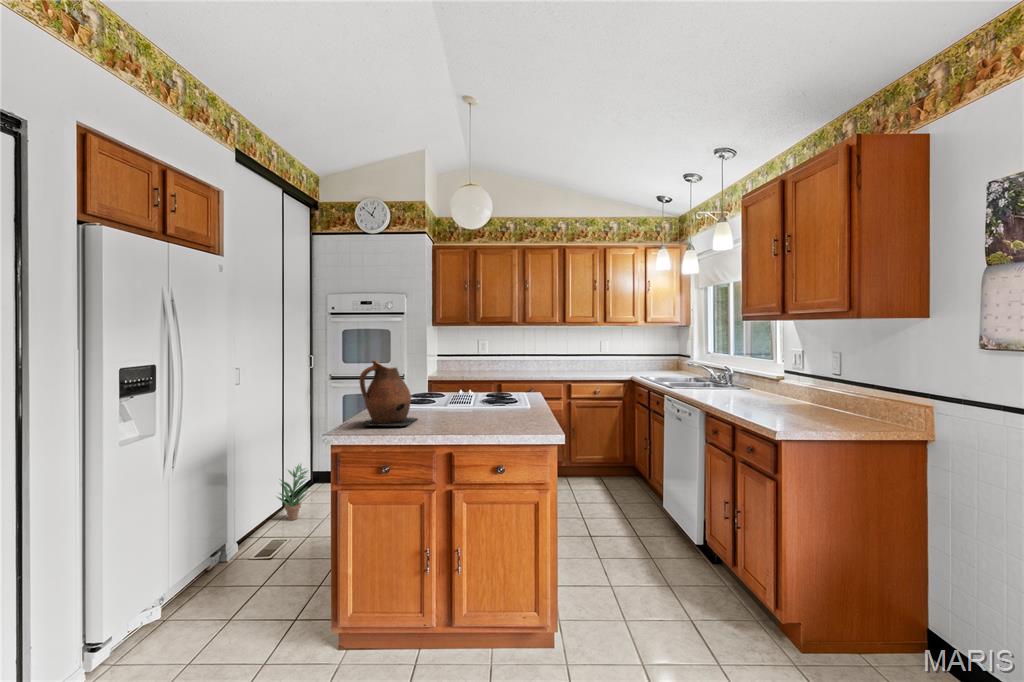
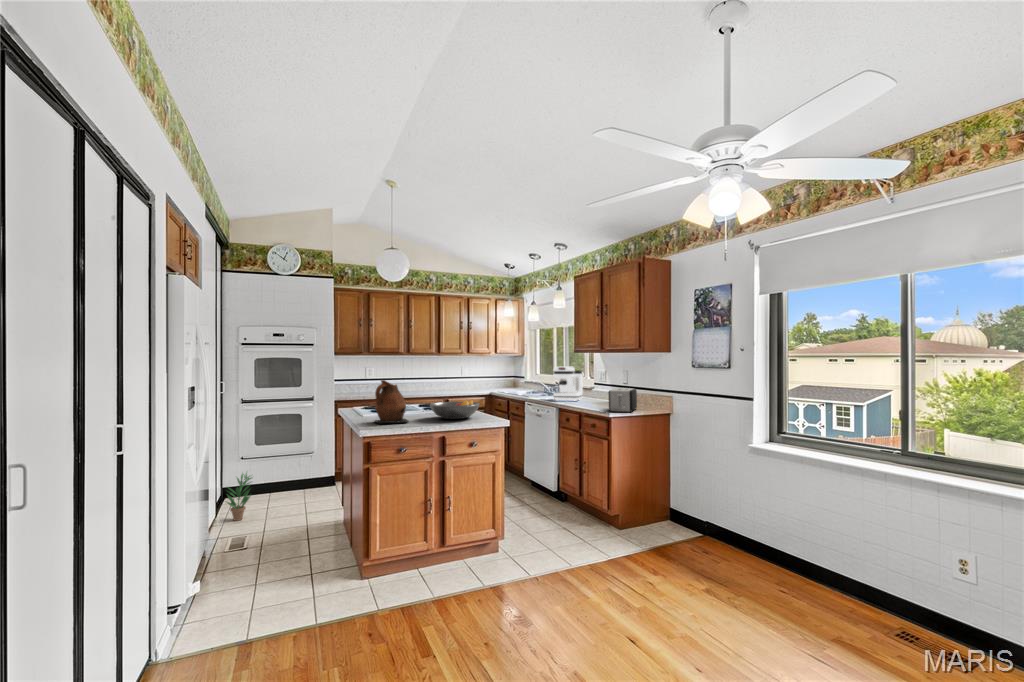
coffee maker: none [703,344,757,400] -> present [553,367,583,401]
toaster: none [779,384,844,431] -> present [609,388,637,412]
fruit bowl: none [445,394,526,425] -> present [430,400,480,419]

